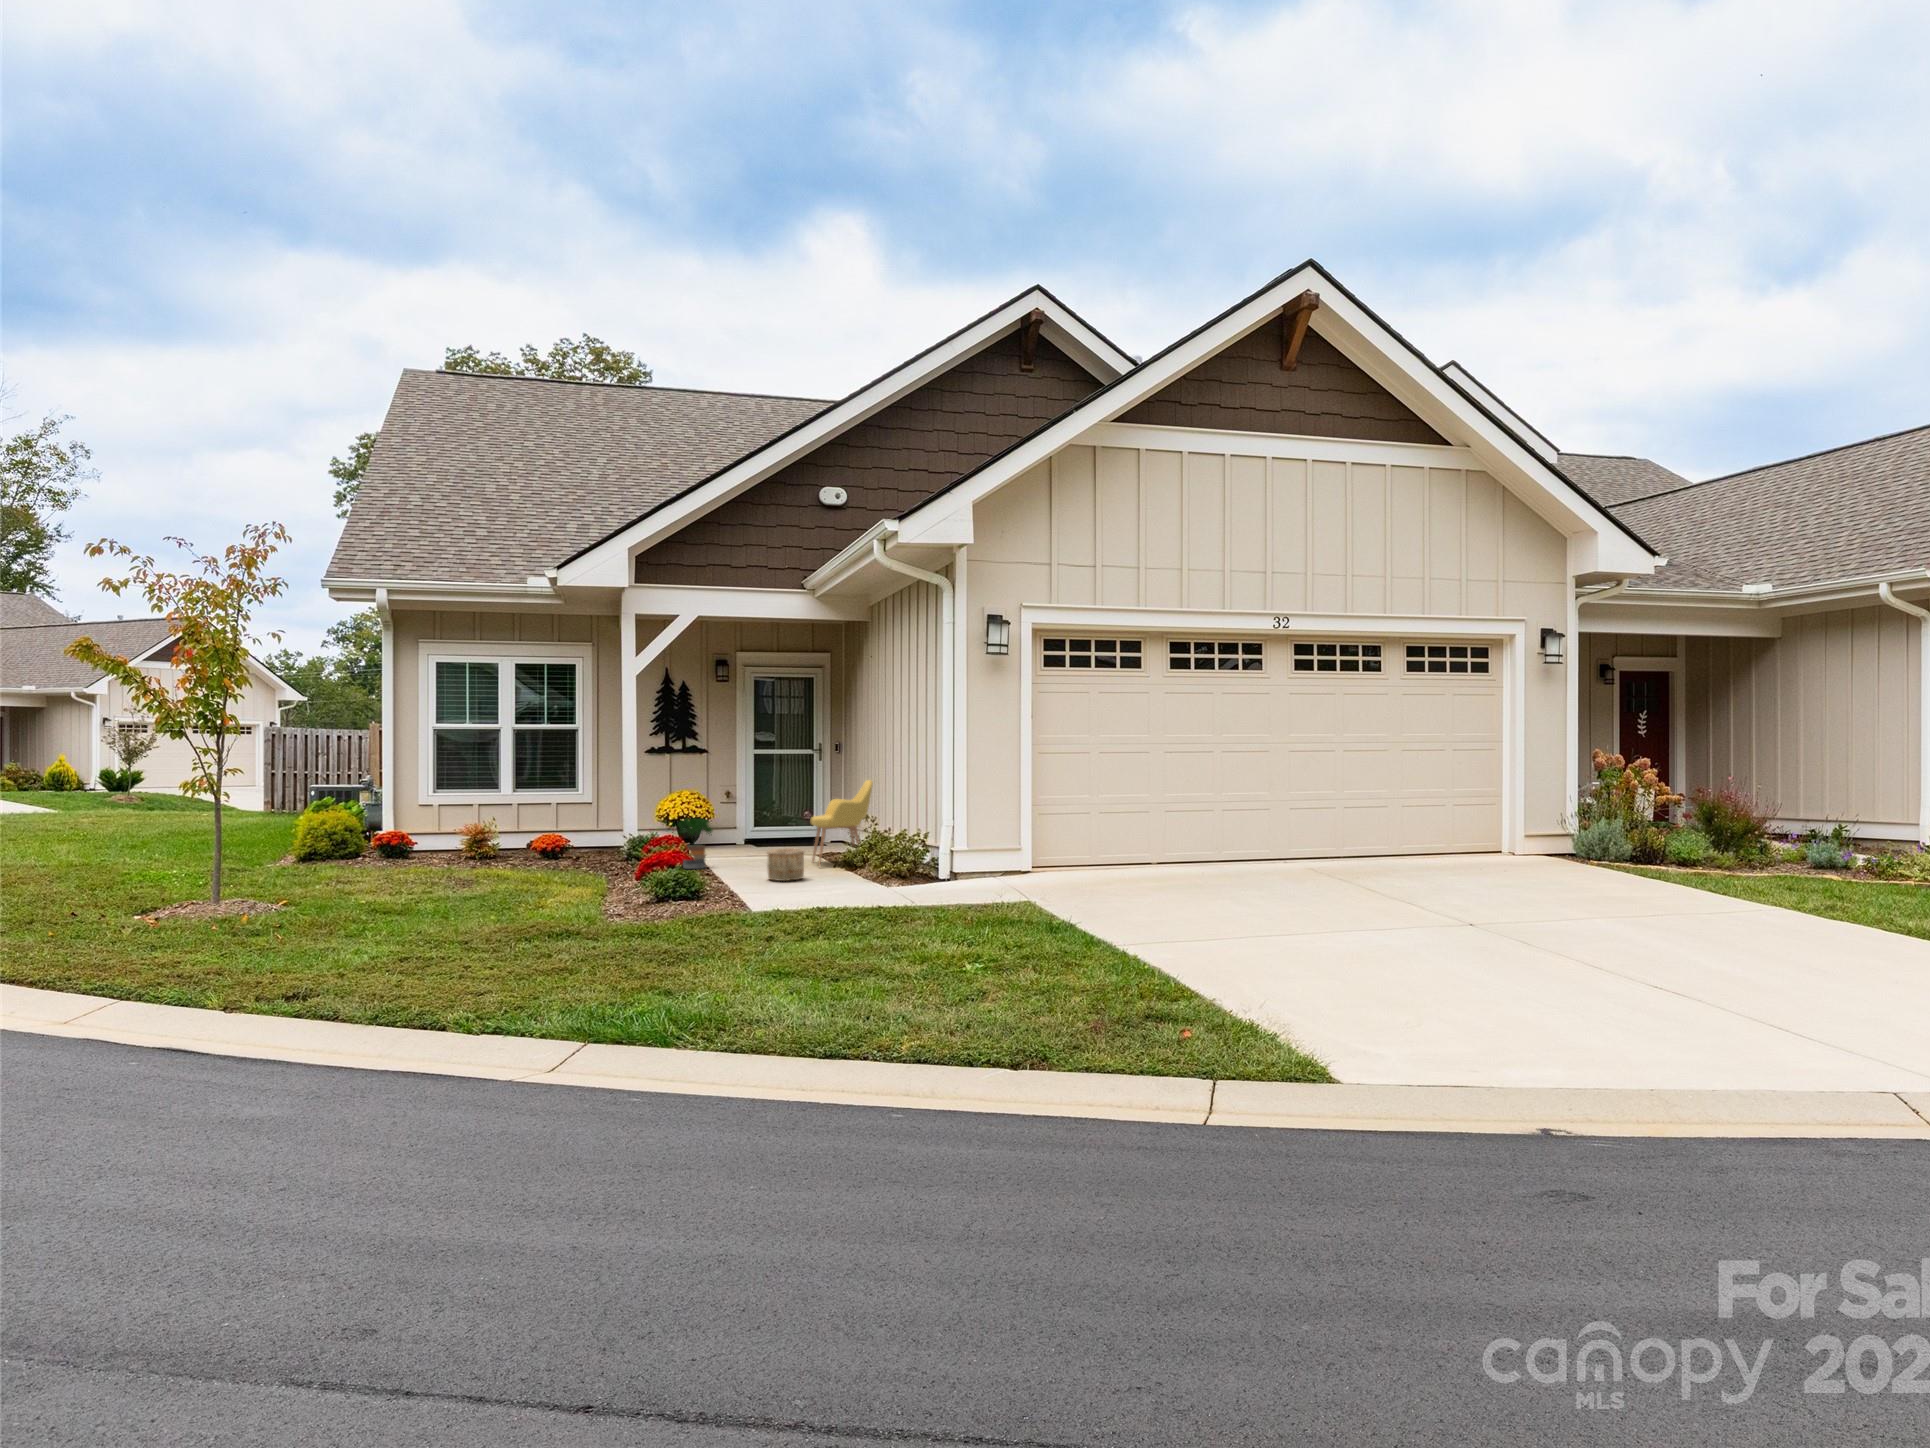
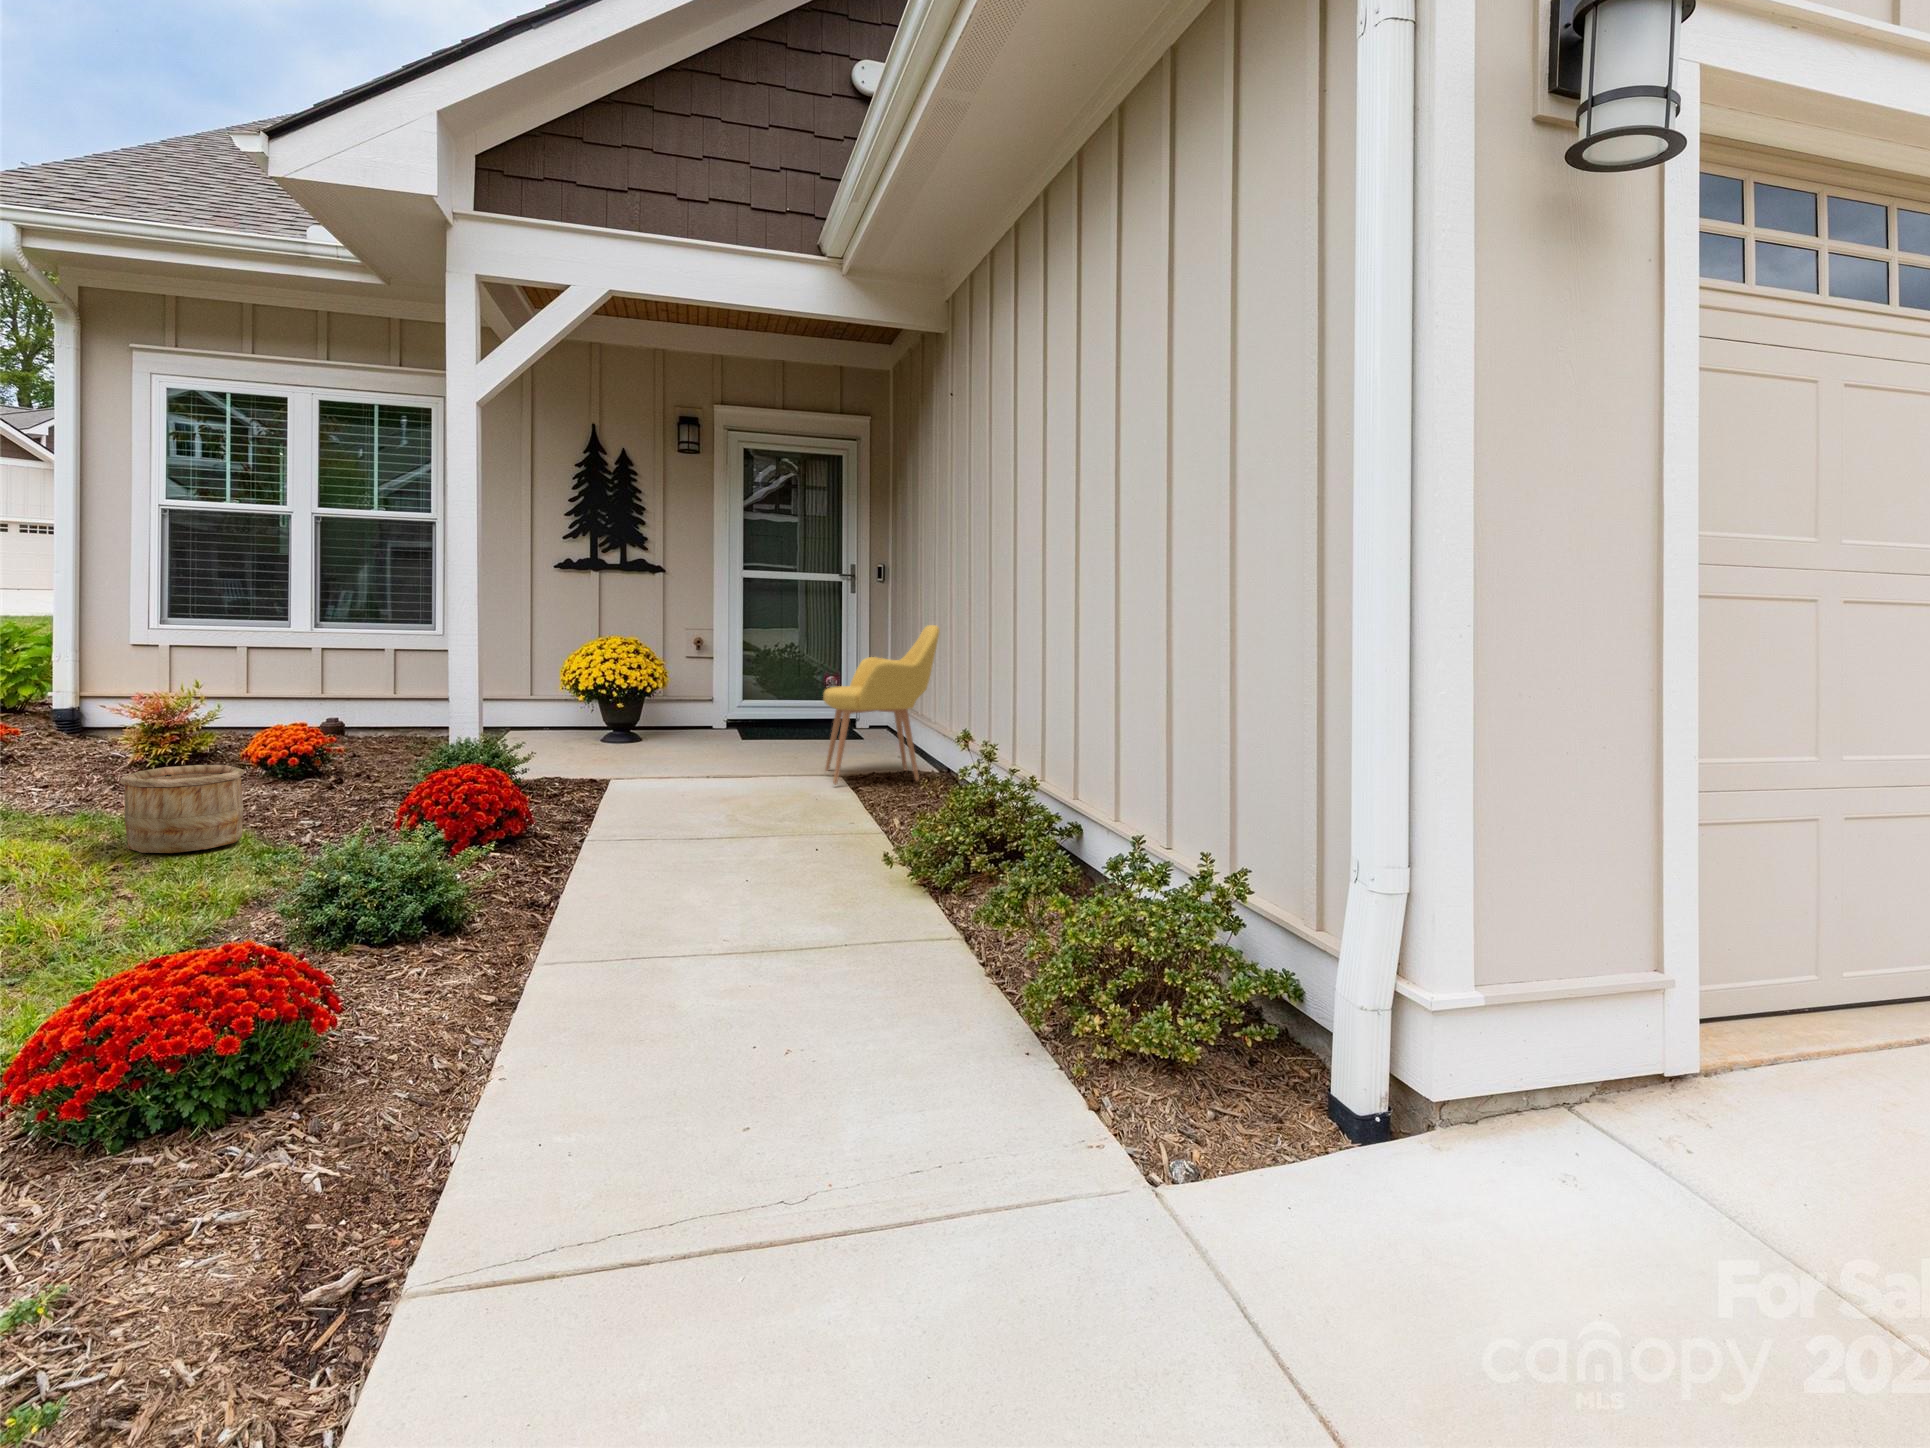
potted tree: present [679,818,712,869] -> none [567,682,638,780]
wooden bucket: present [767,848,804,881] -> present [120,765,245,853]

